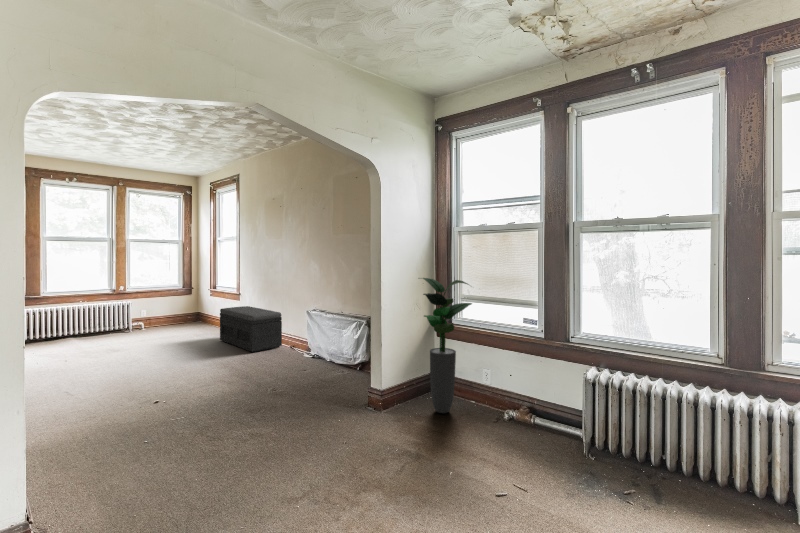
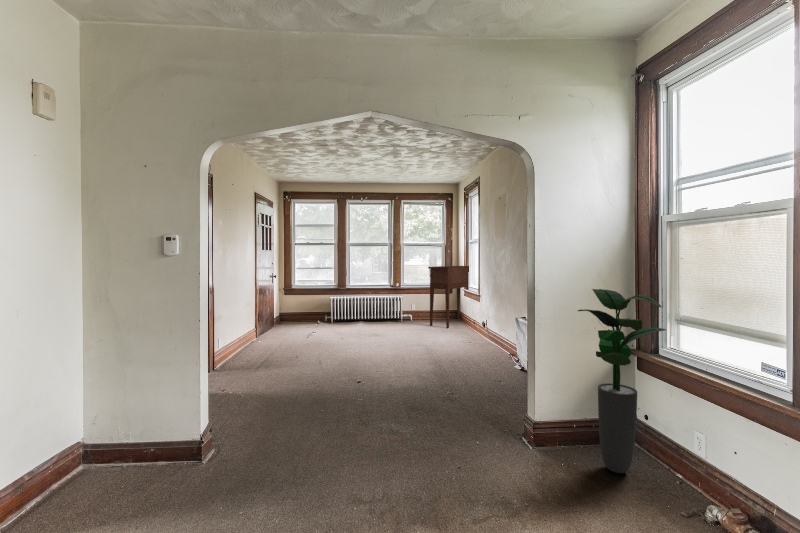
console table: none [172,265,223,332] -> present [428,266,469,328]
storage bench: present [220,306,282,352] -> none [456,308,503,354]

